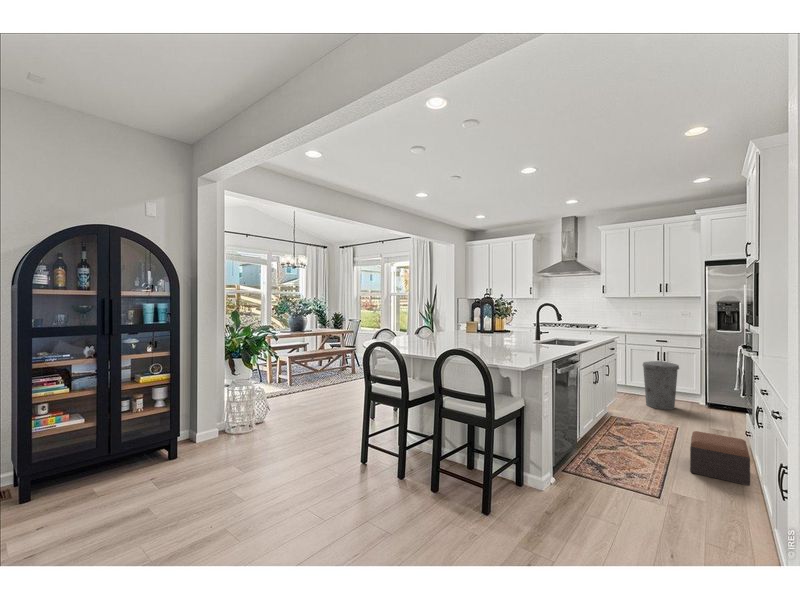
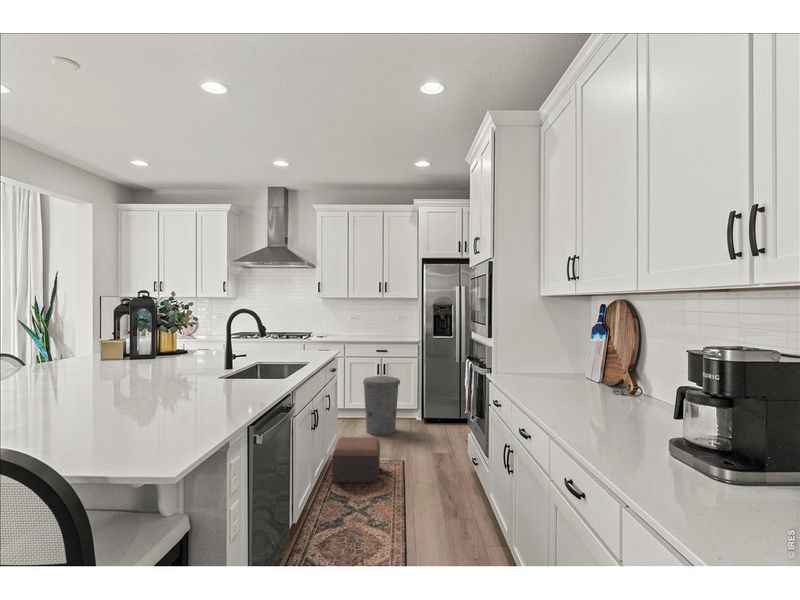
footstool: present [690,431,750,486] -> present [332,437,380,483]

